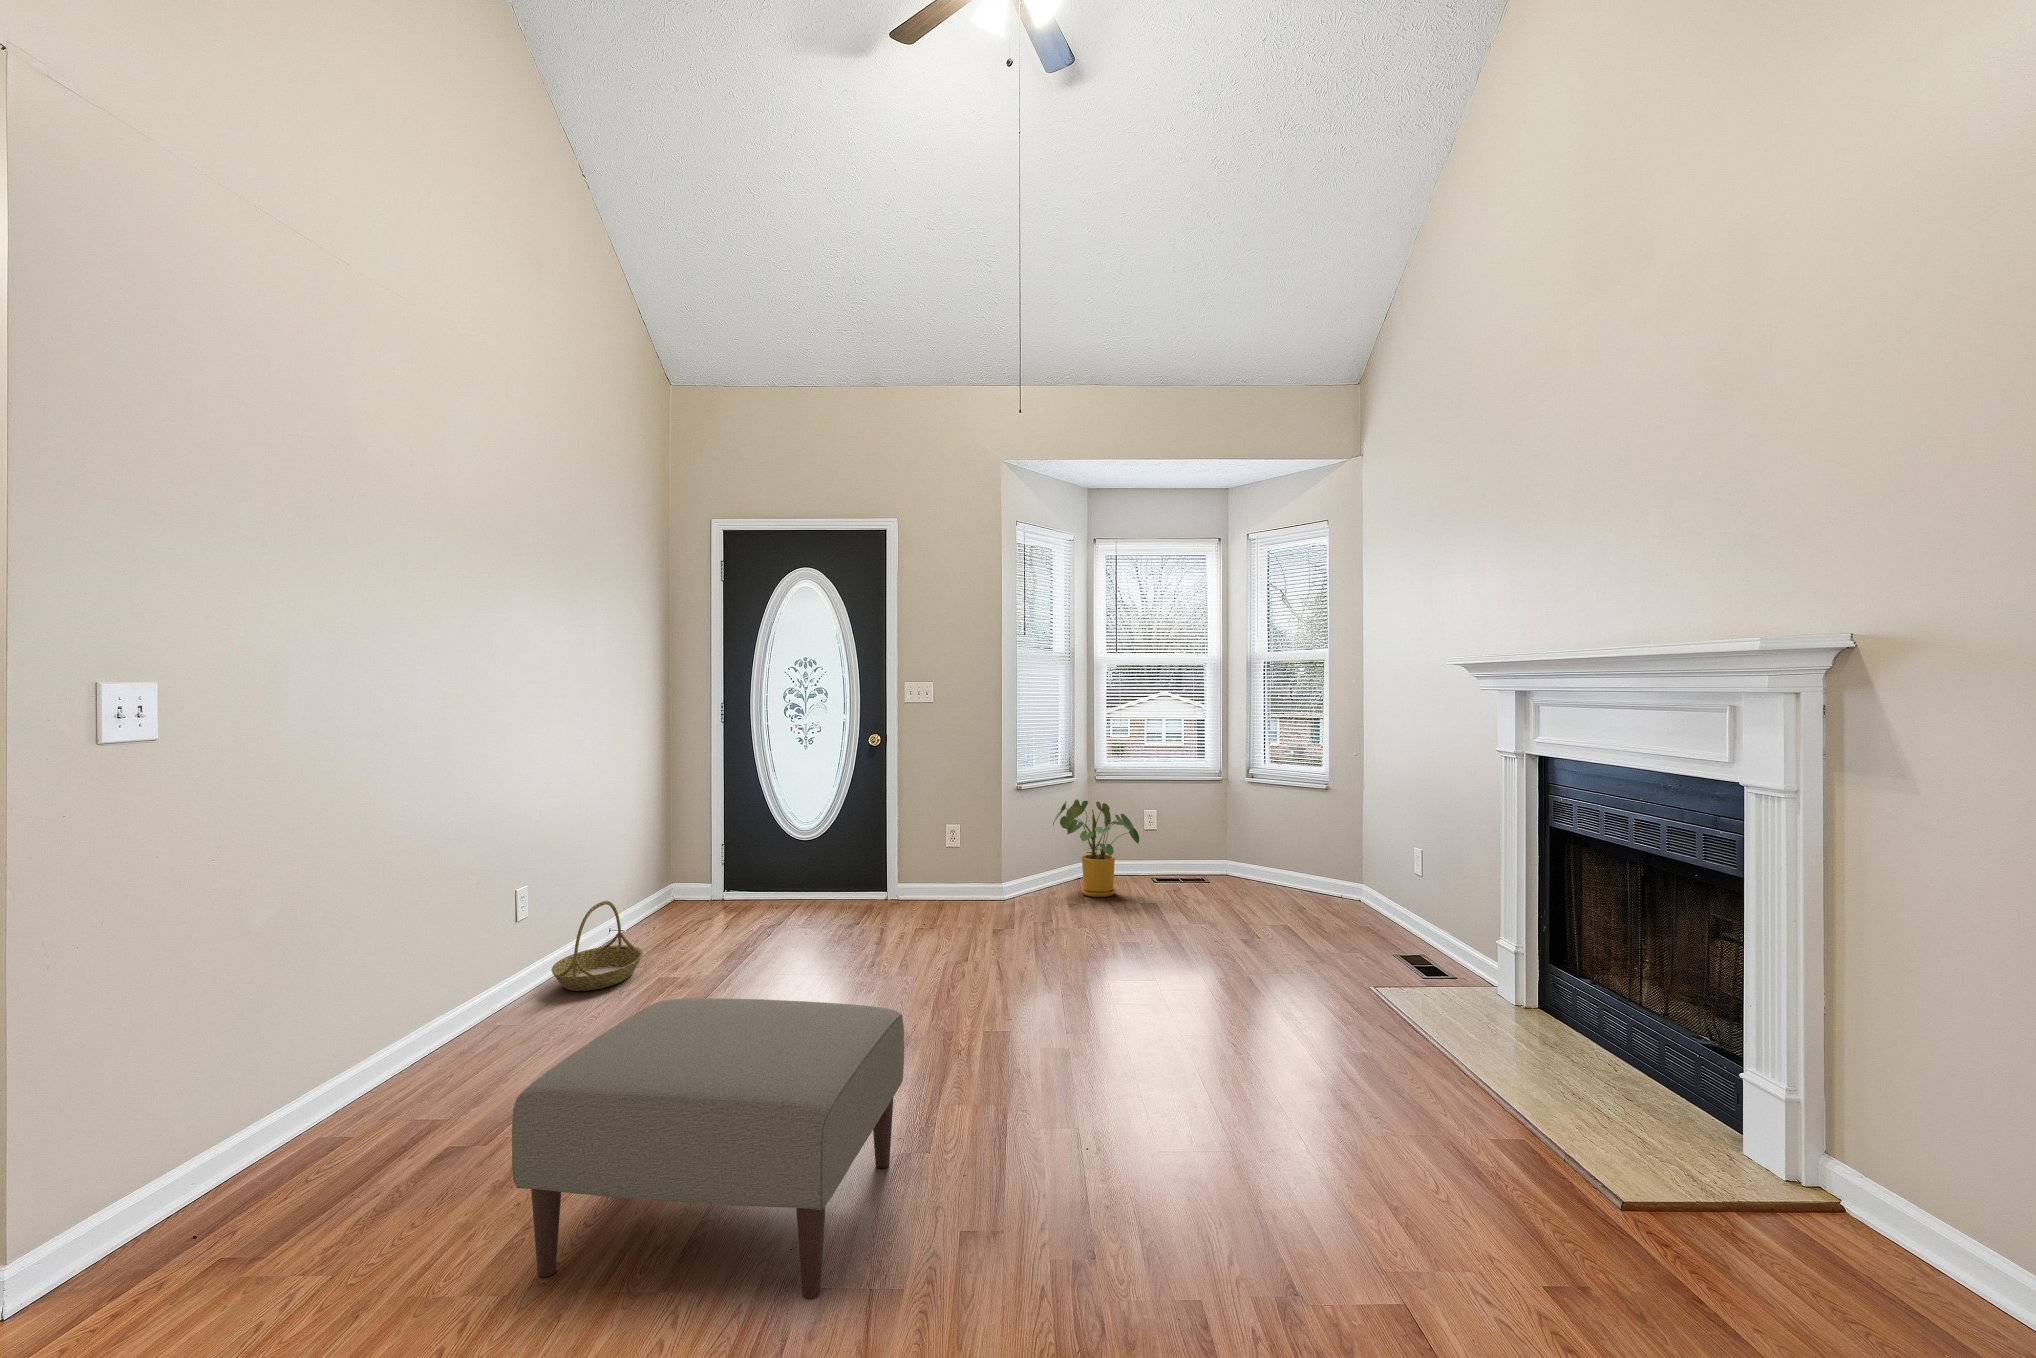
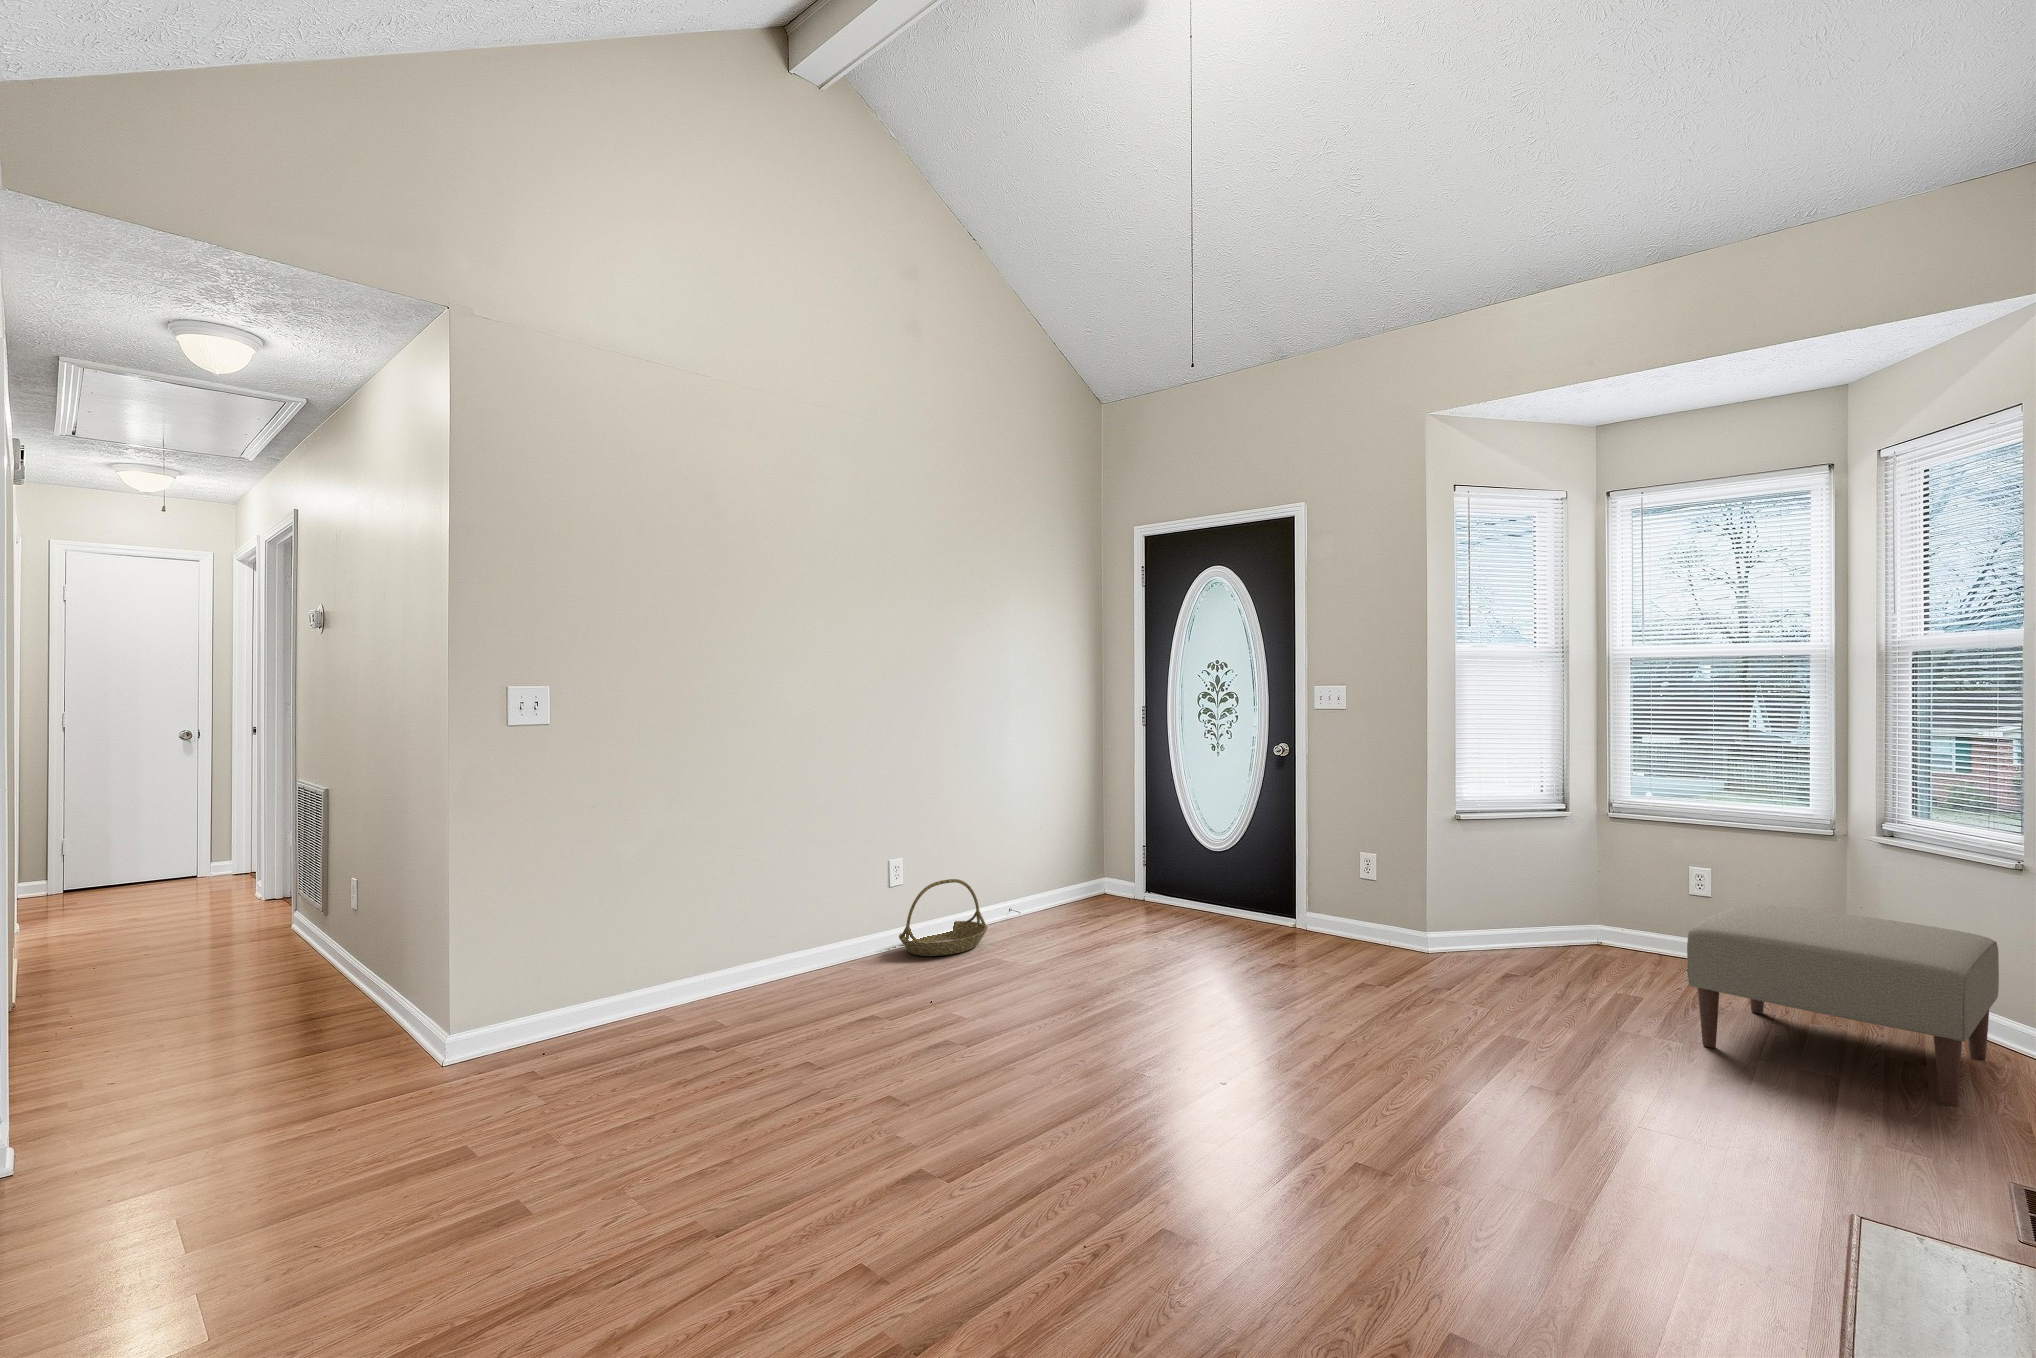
house plant: present [1053,799,1139,897] -> none [1509,840,1626,976]
ottoman: present [512,998,904,1299] -> present [1687,904,1999,1106]

